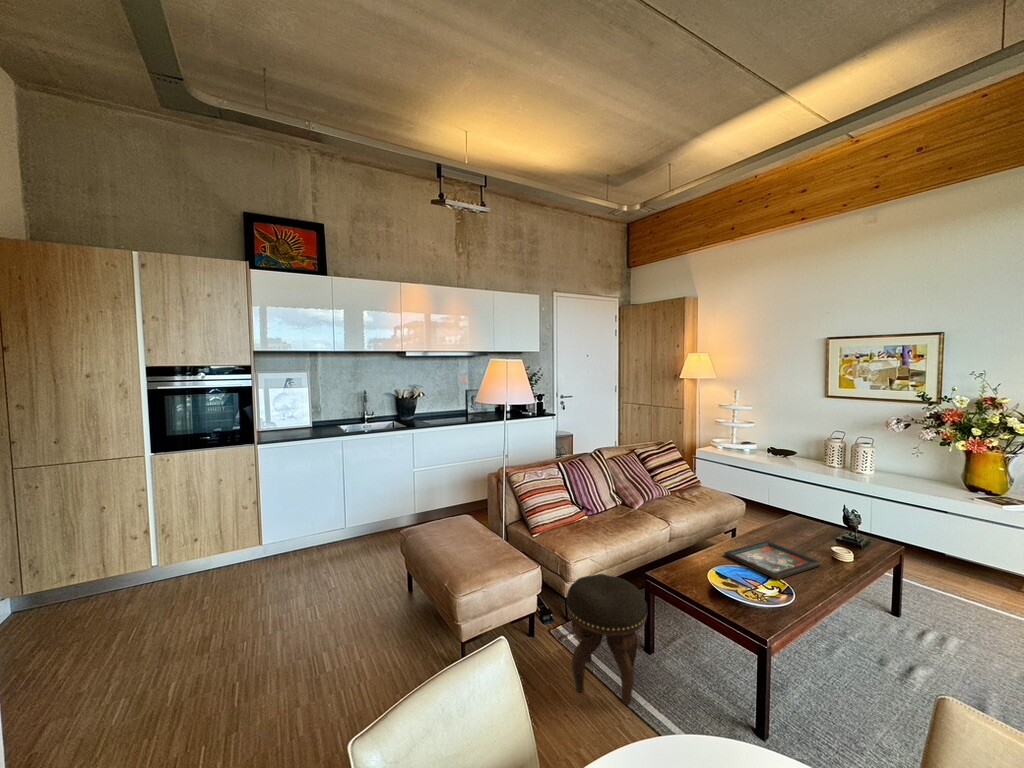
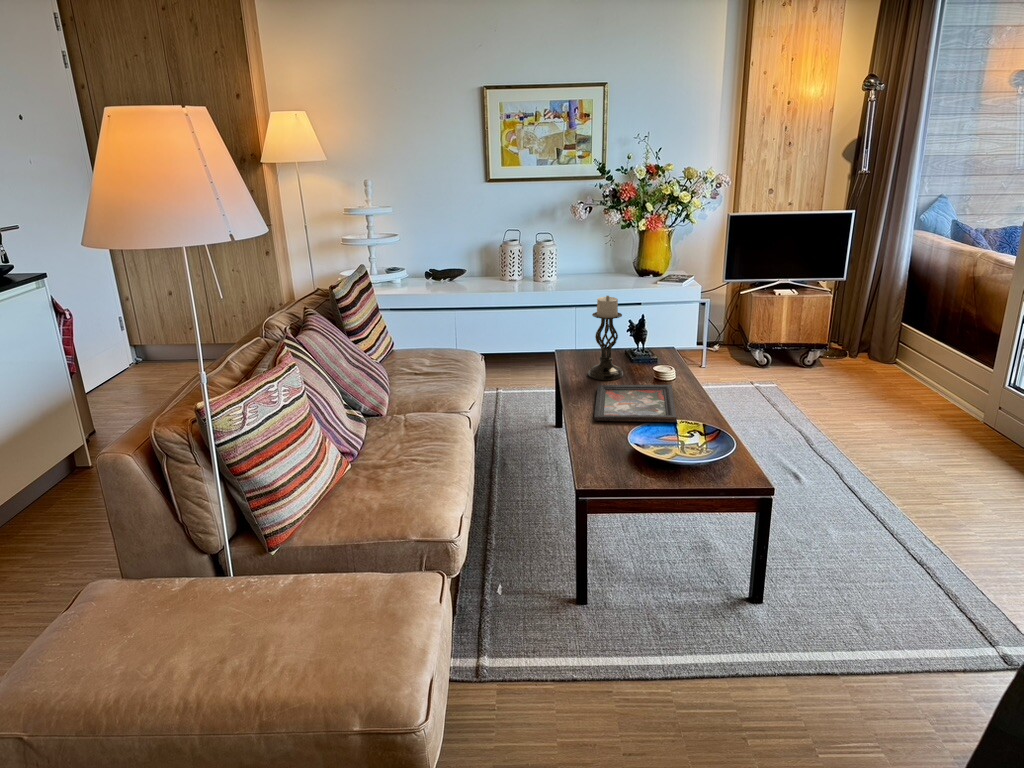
candle holder: none [778,482,808,546] -> present [588,296,623,380]
footstool: present [566,574,647,705] -> none [526,510,669,719]

